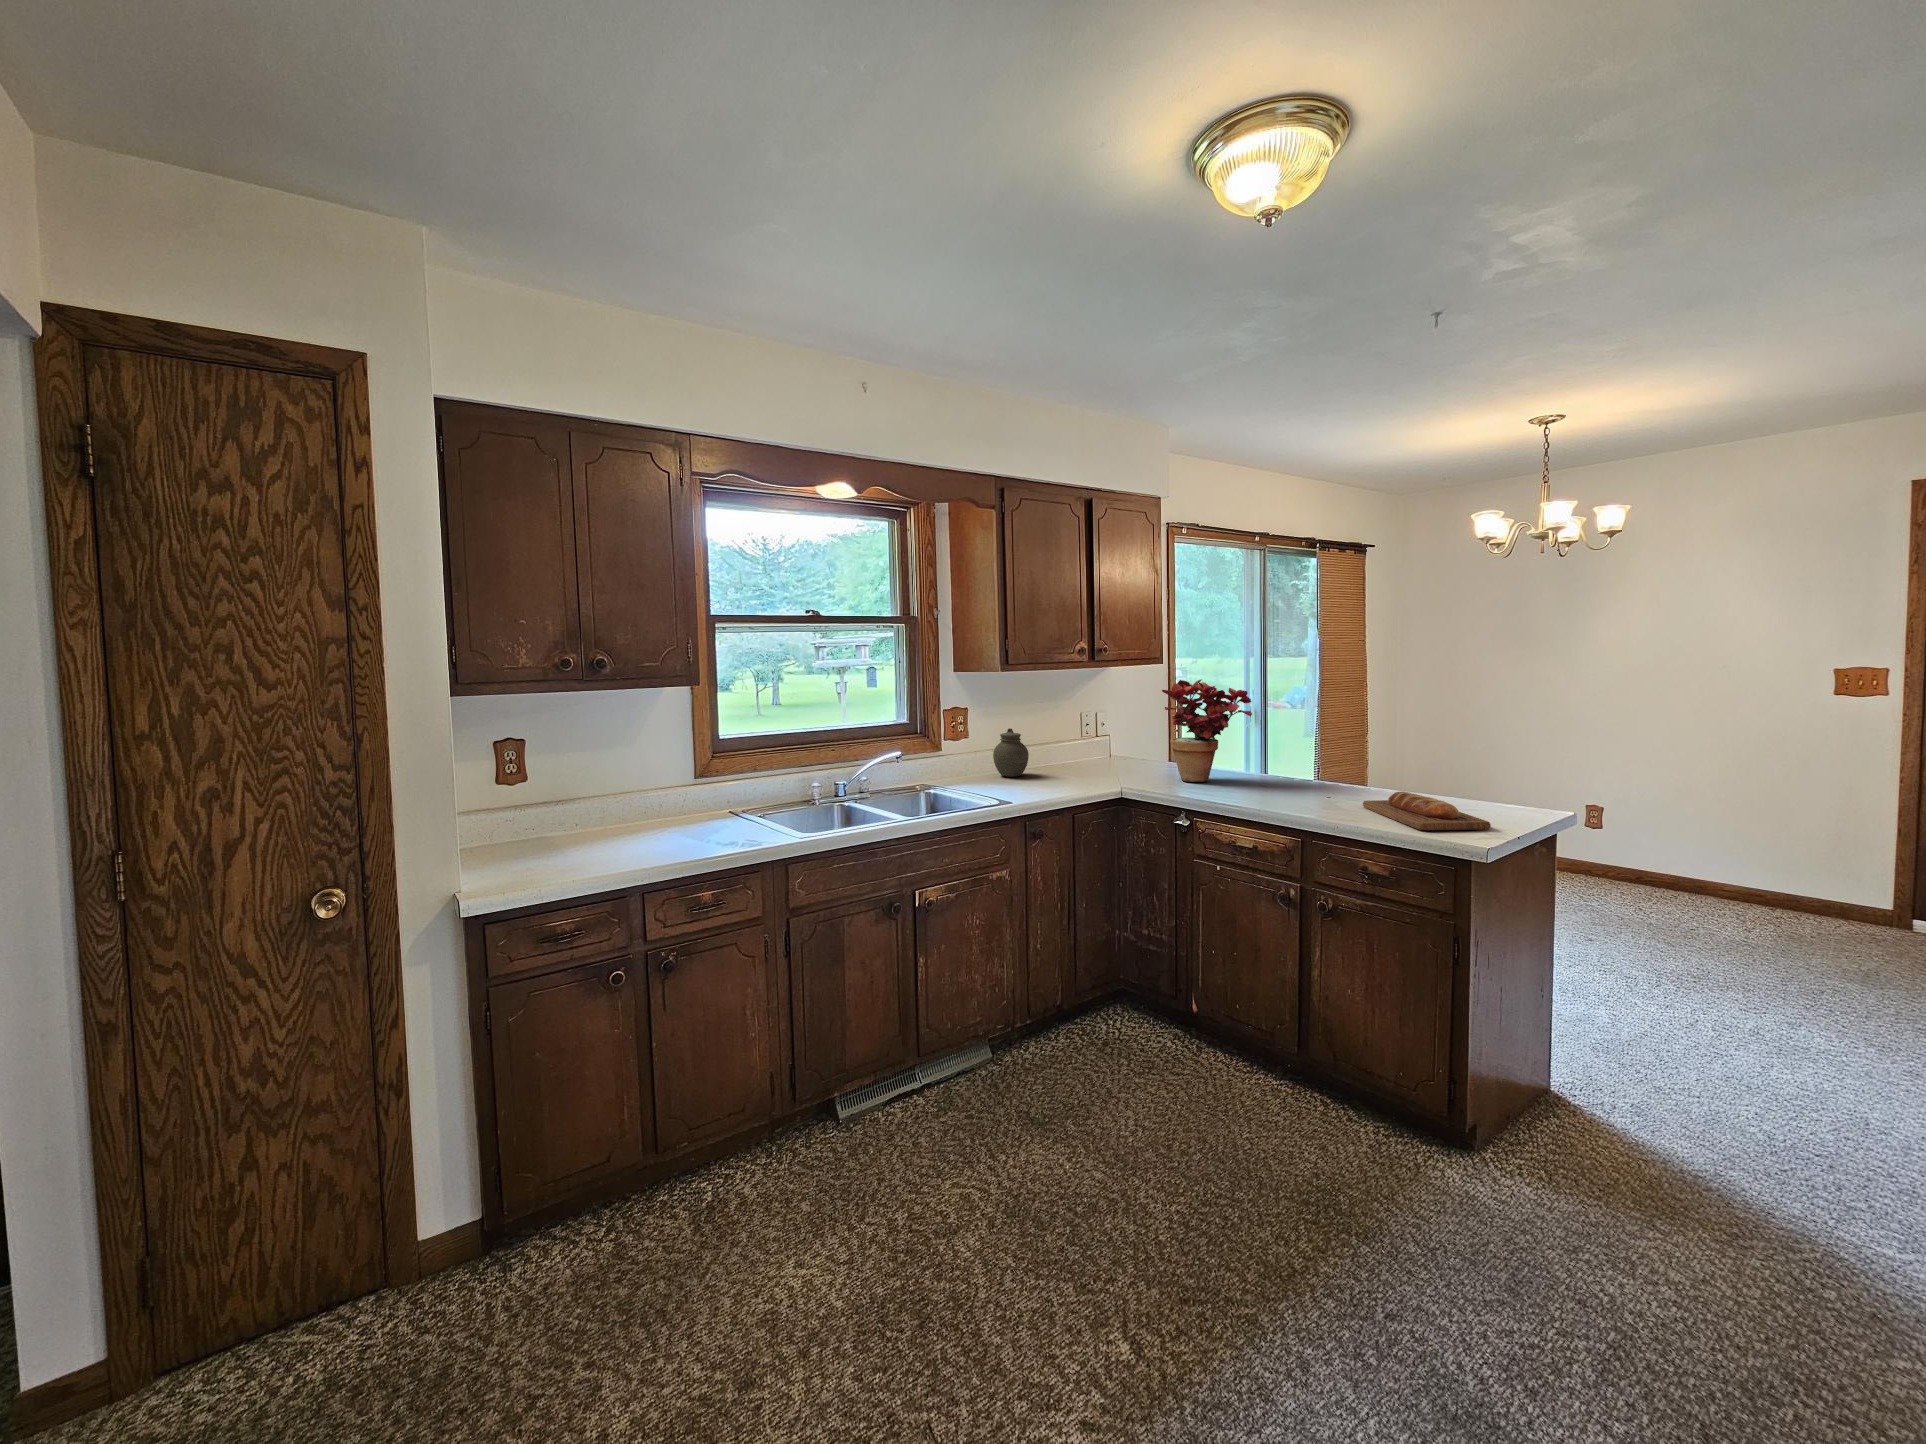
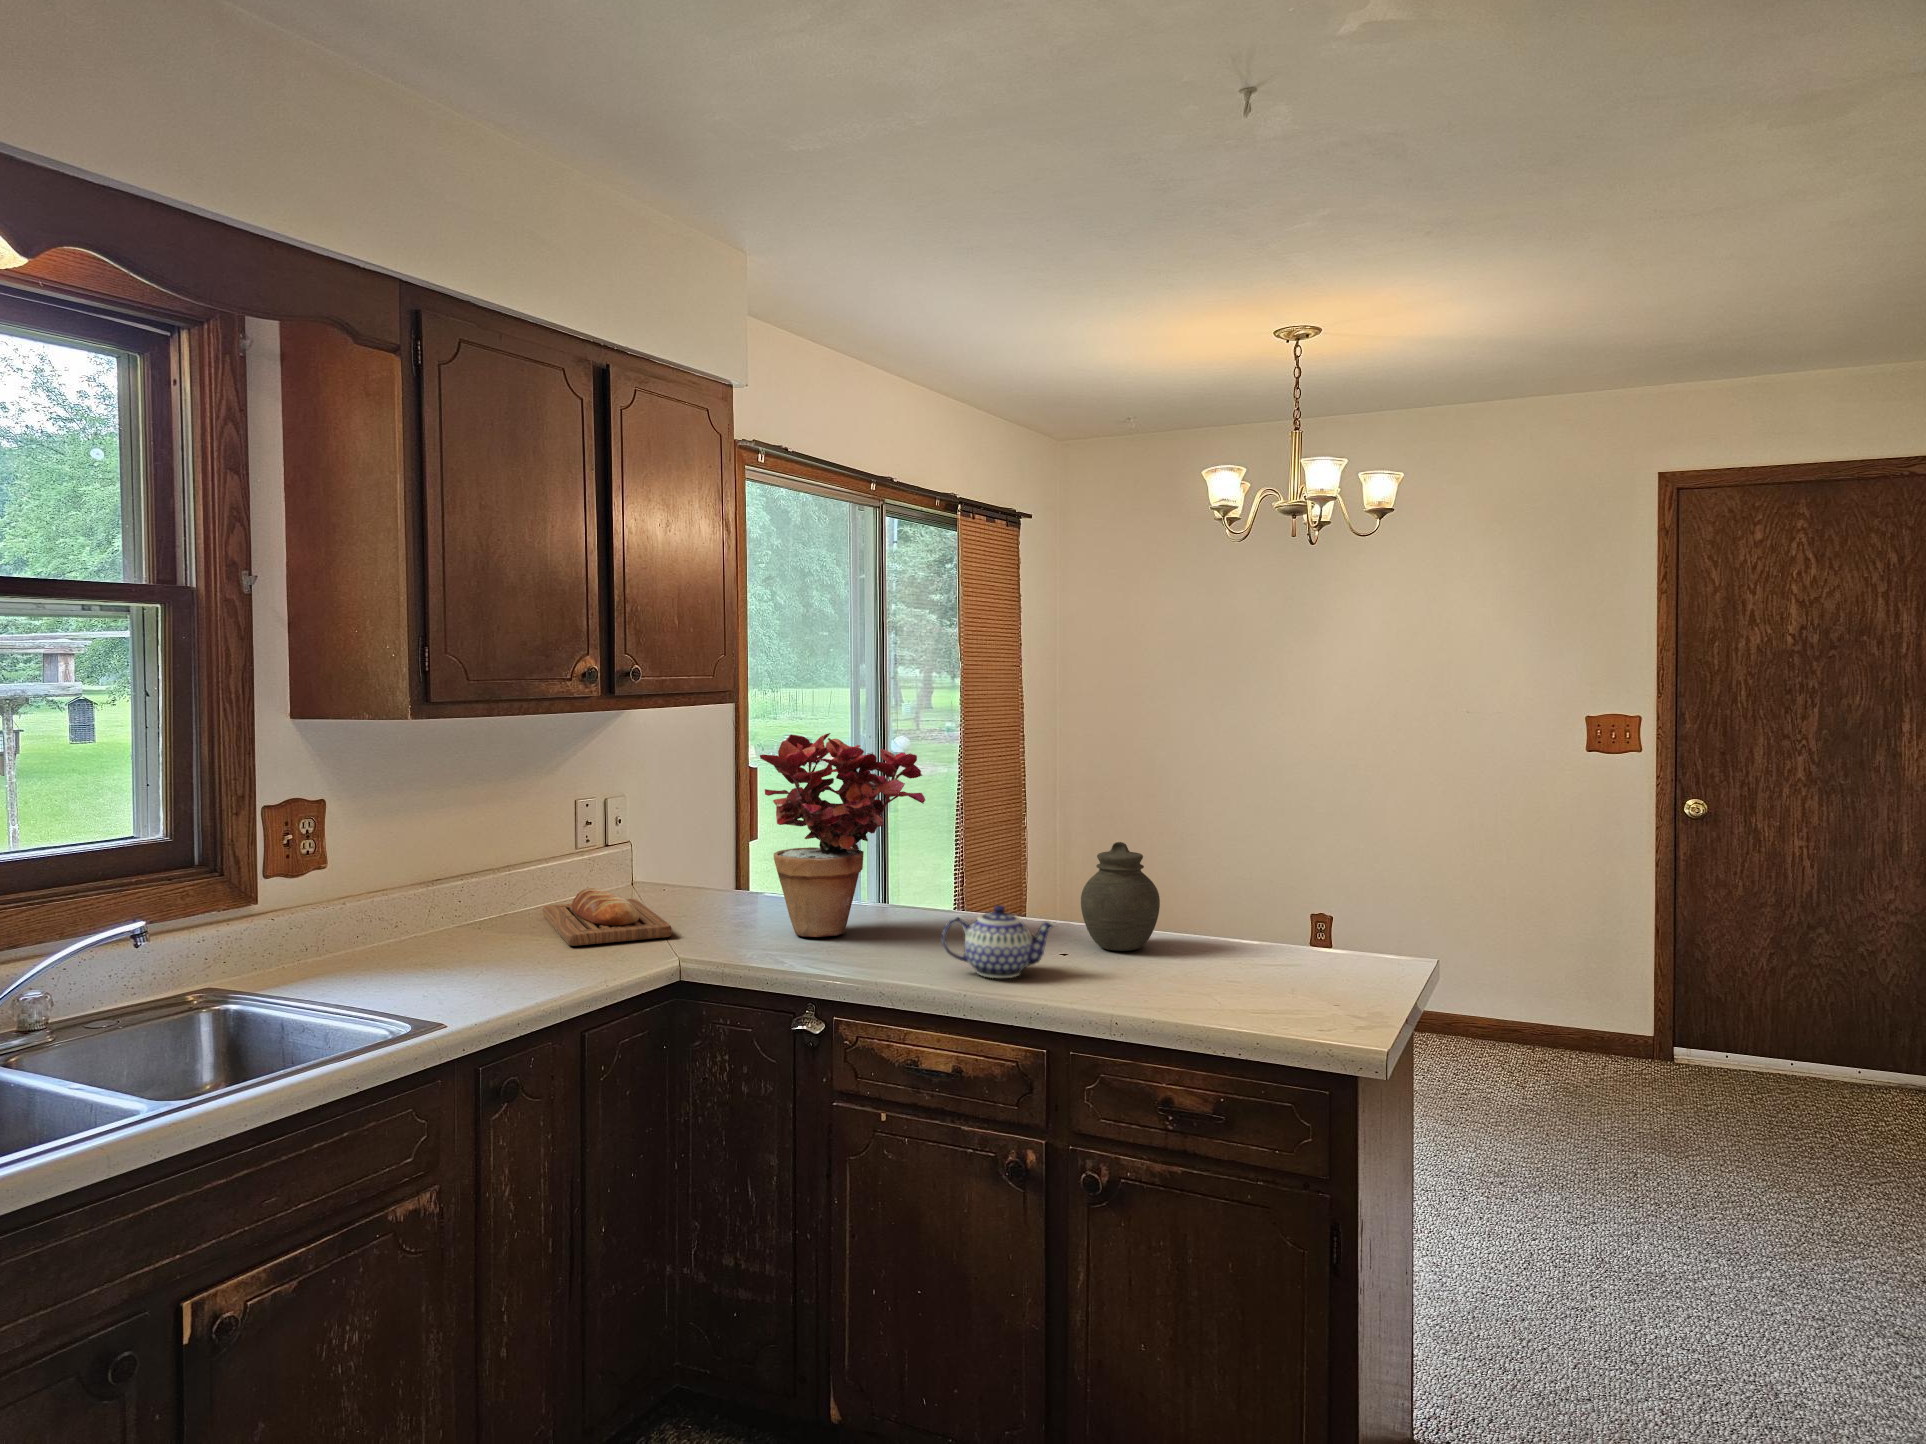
jar: present [993,729,1029,777] -> present [1081,842,1160,951]
teapot: none [1252,768,1315,804] -> present [942,905,1056,978]
bread loaf: present [1363,792,1491,830] -> present [543,888,672,946]

